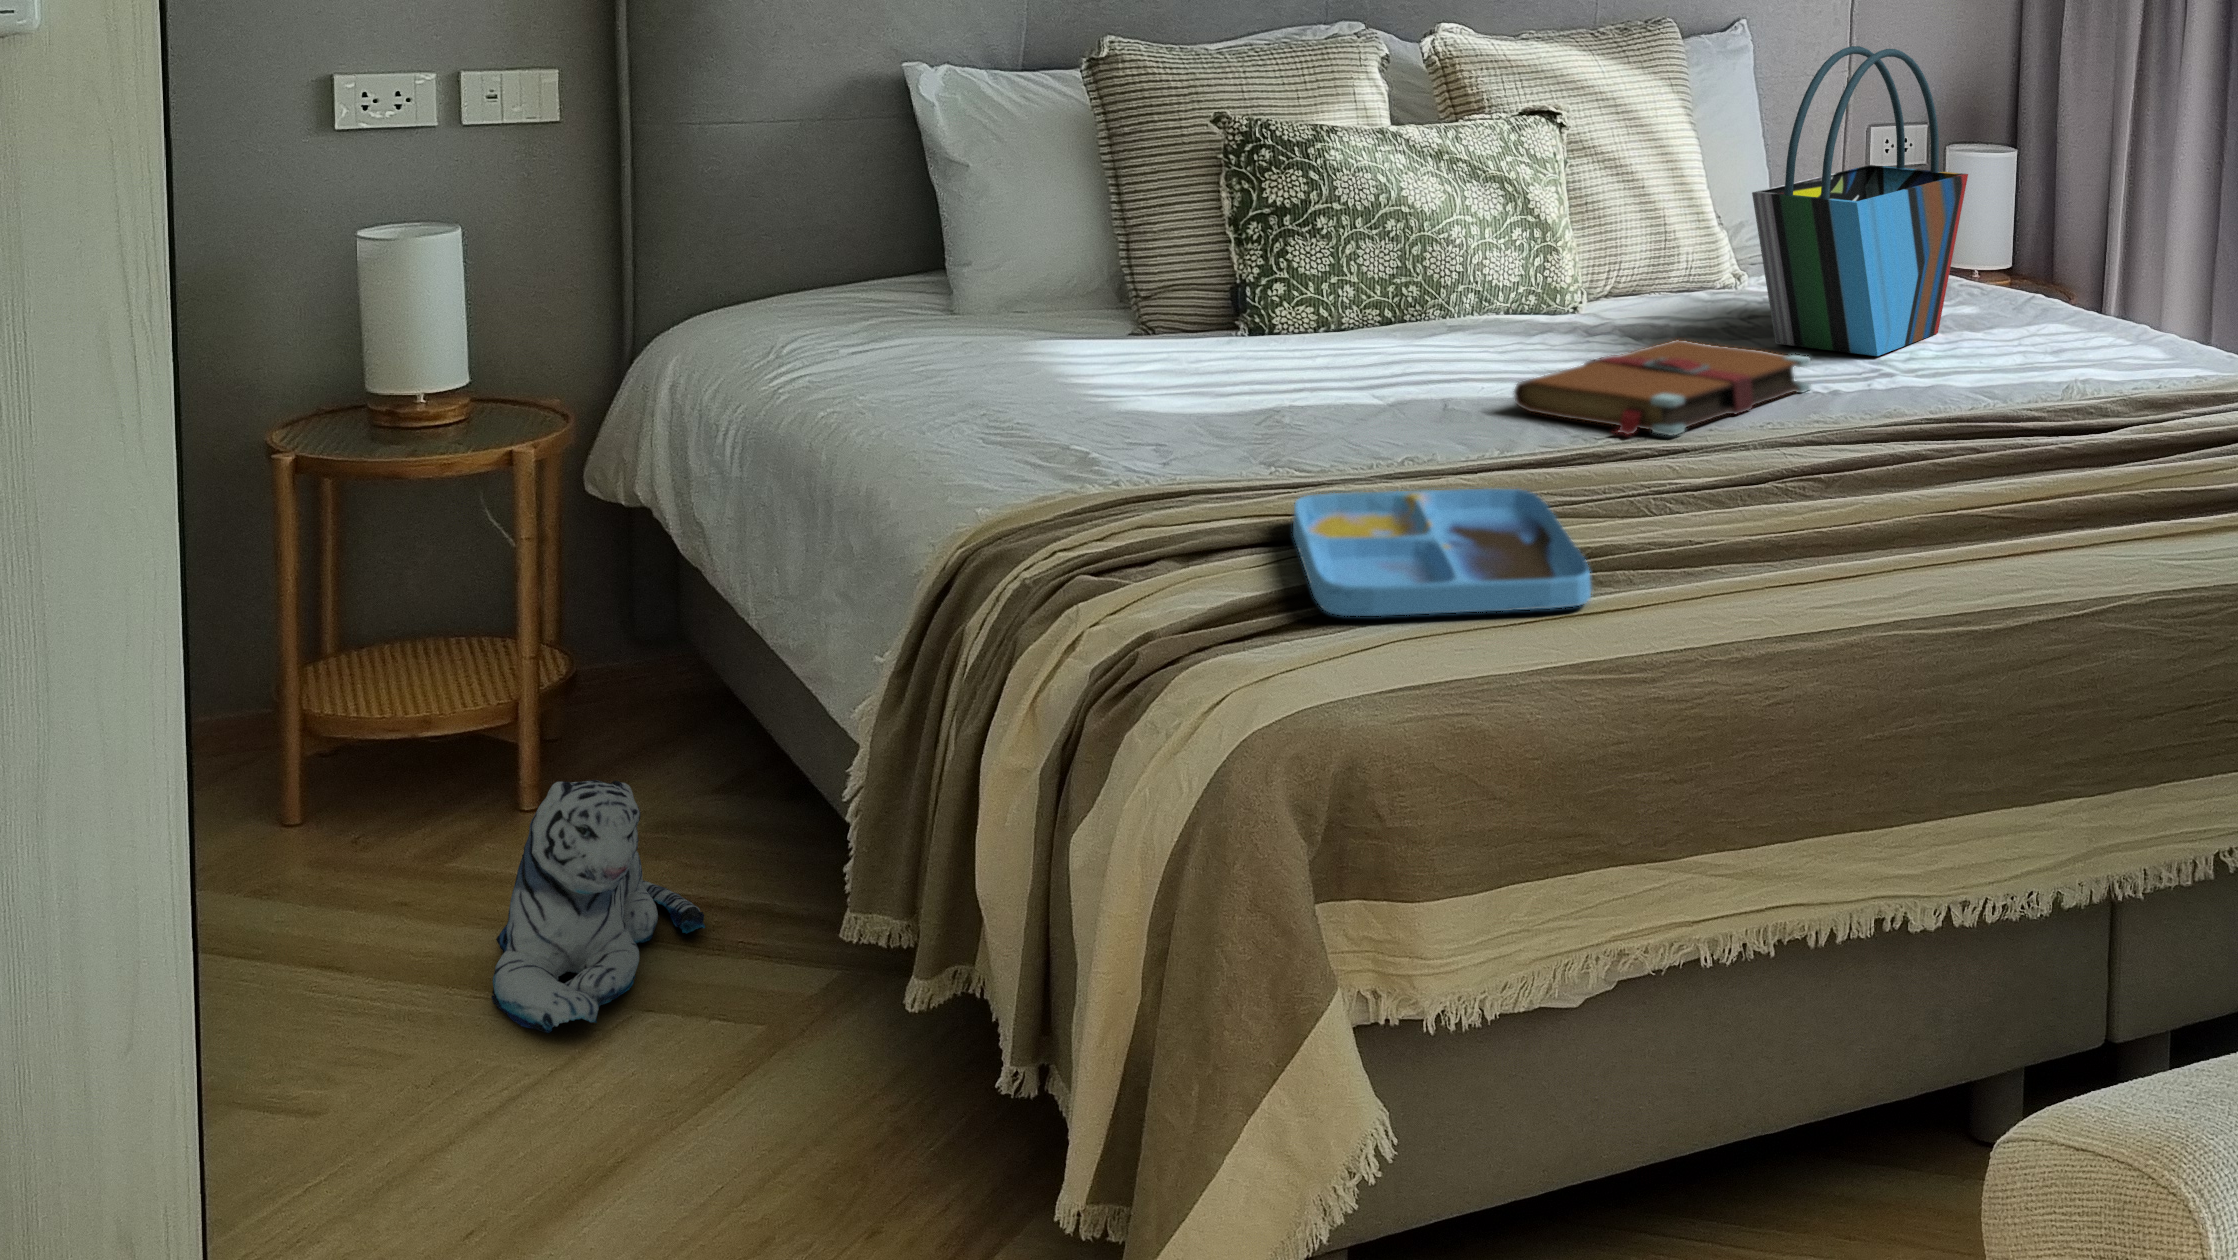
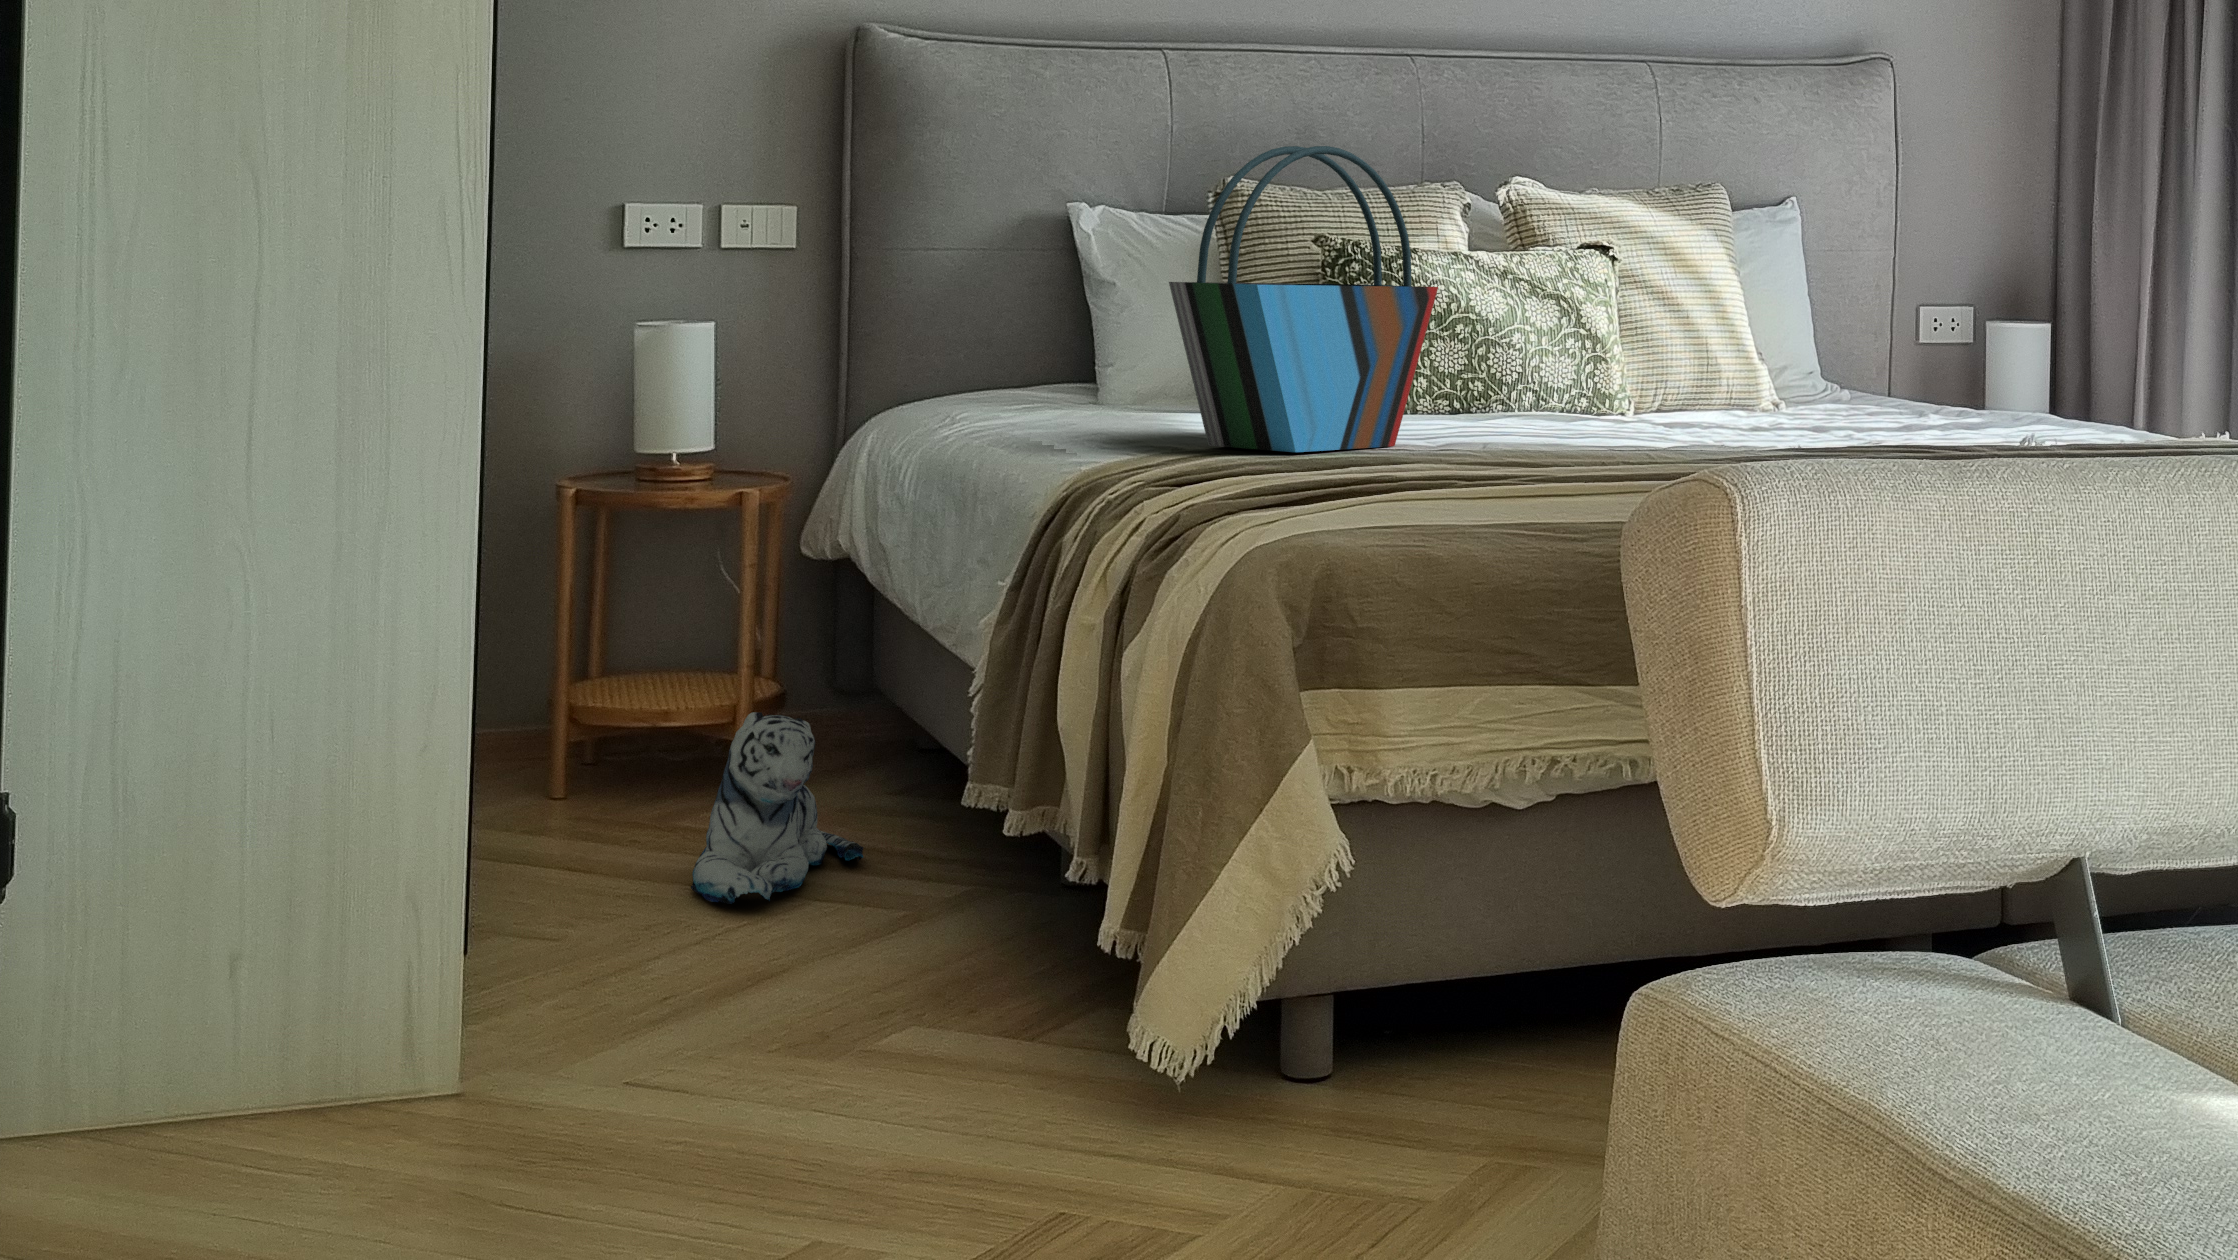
tote bag: present [1752,46,1968,356] -> present [1169,146,1438,452]
book: present [1514,340,1811,435] -> none [1539,404,1802,447]
tray: present [1293,489,1591,616] -> none [1327,444,1554,492]

